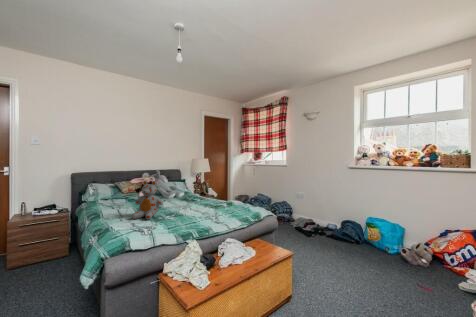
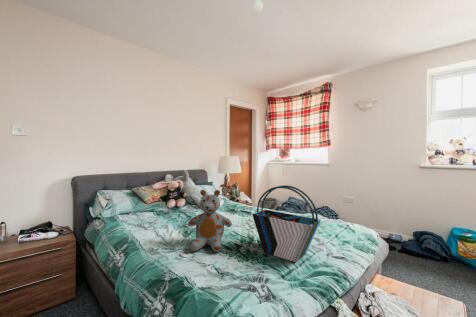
tote bag: none [173,178,211,225] -> present [252,185,321,262]

